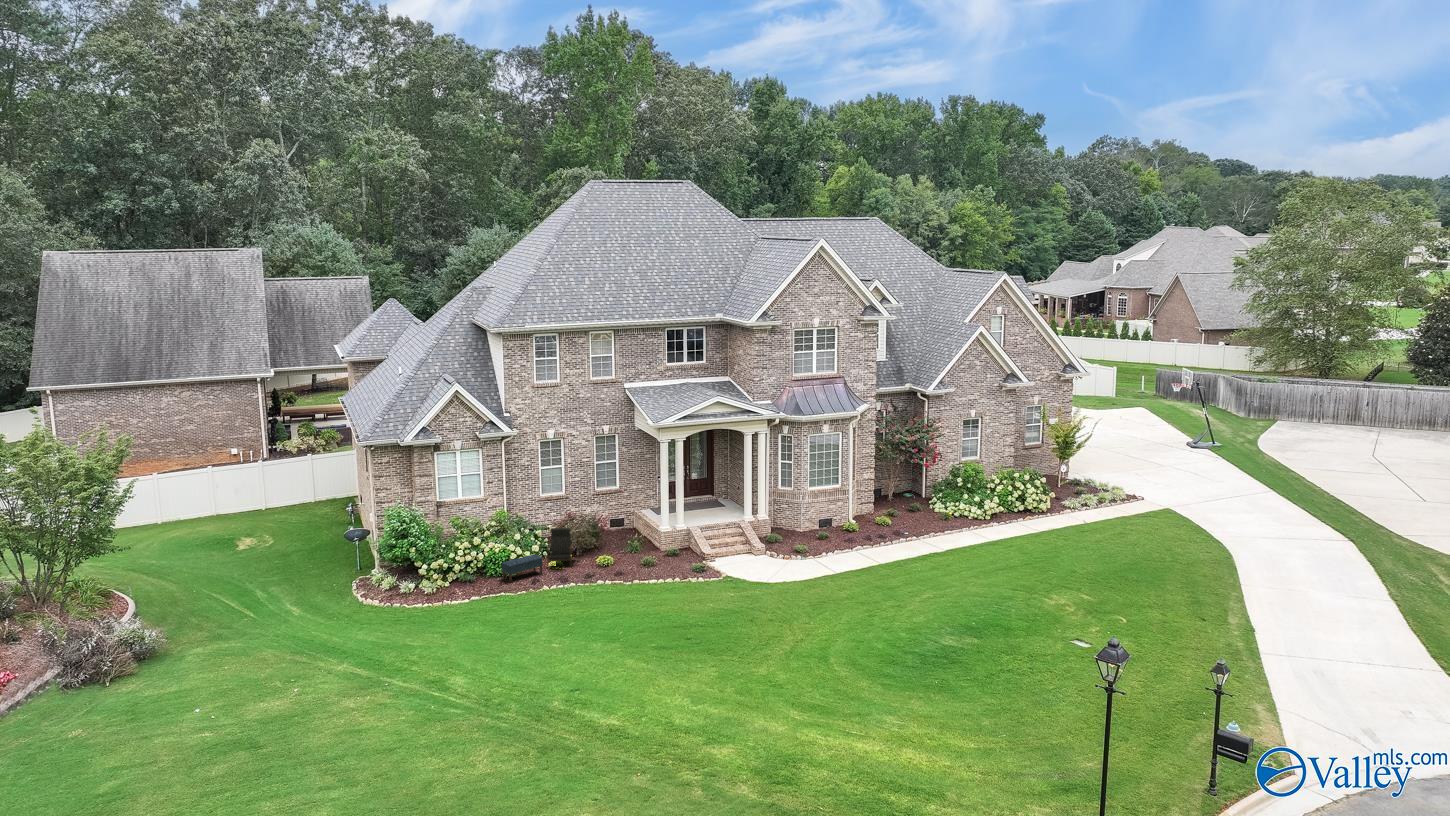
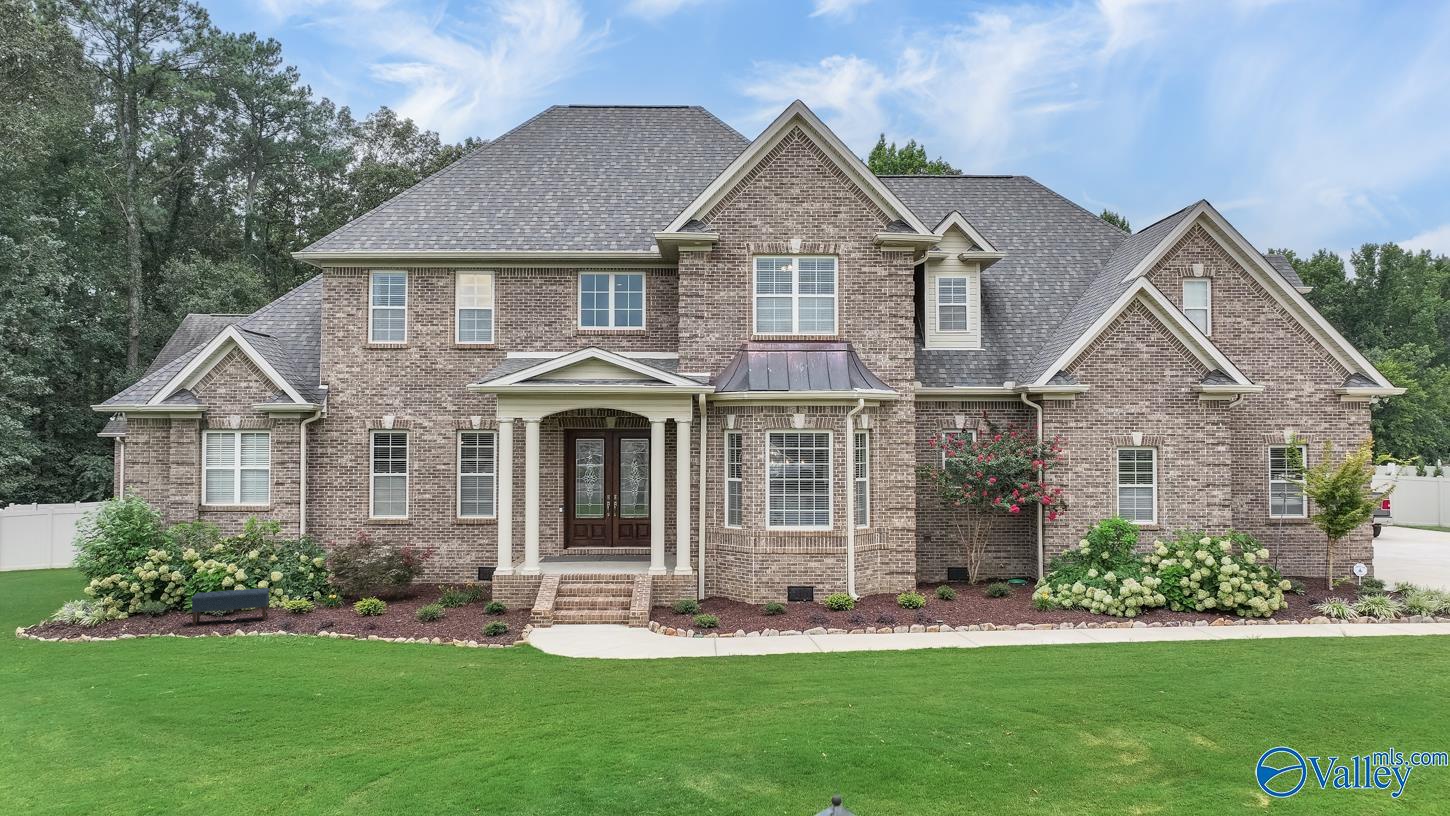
lounge chair: present [547,528,572,563] -> none [293,552,352,617]

